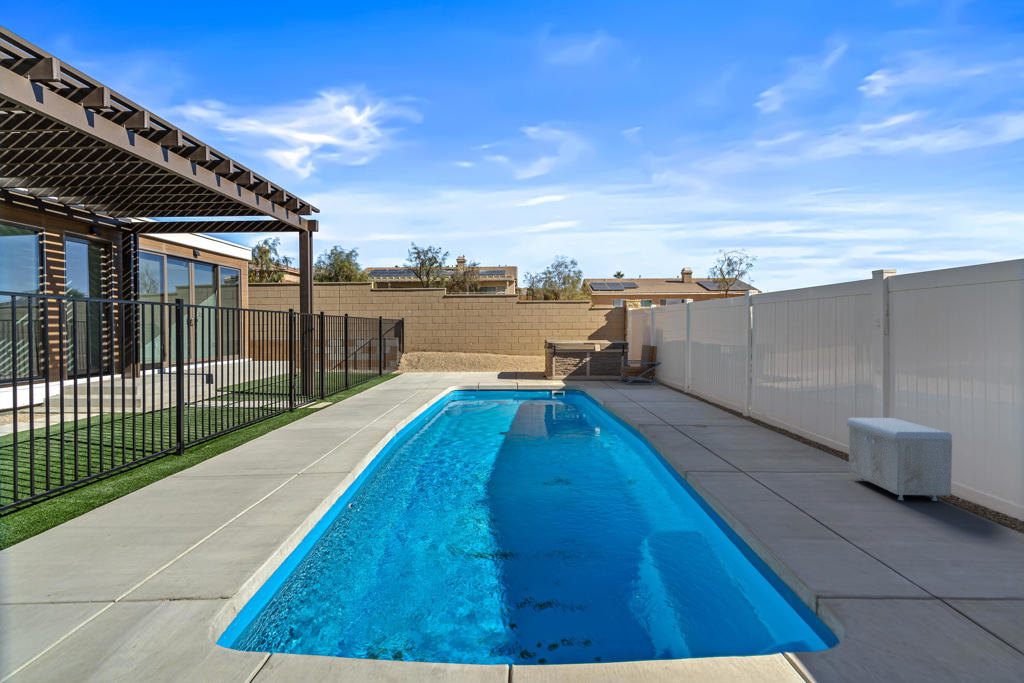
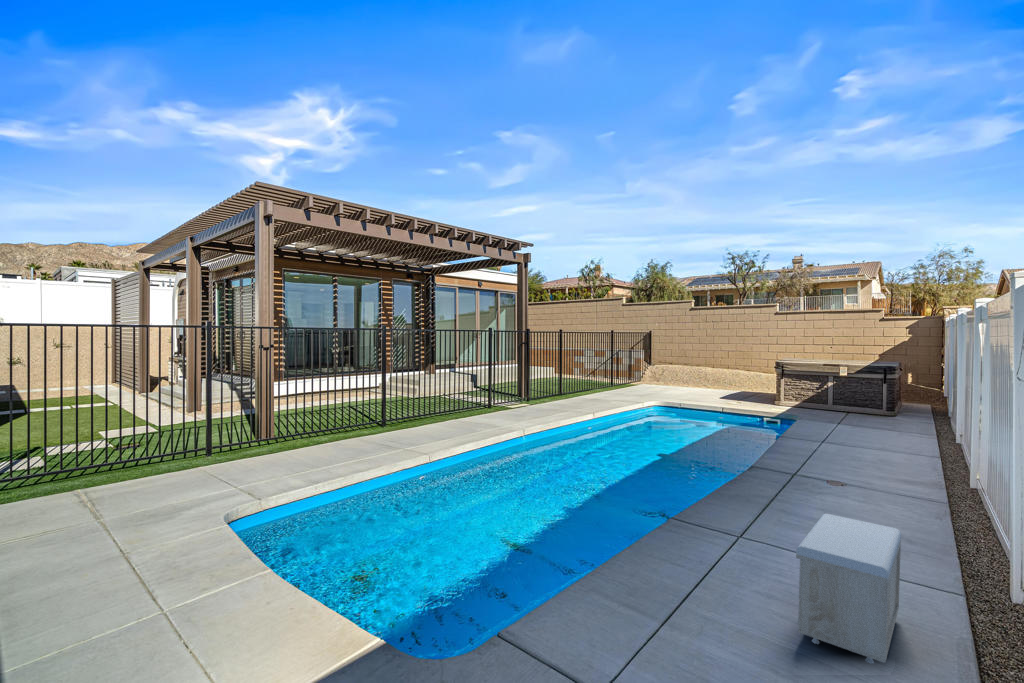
lounge chair: present [618,345,661,385] -> none [866,371,920,424]

